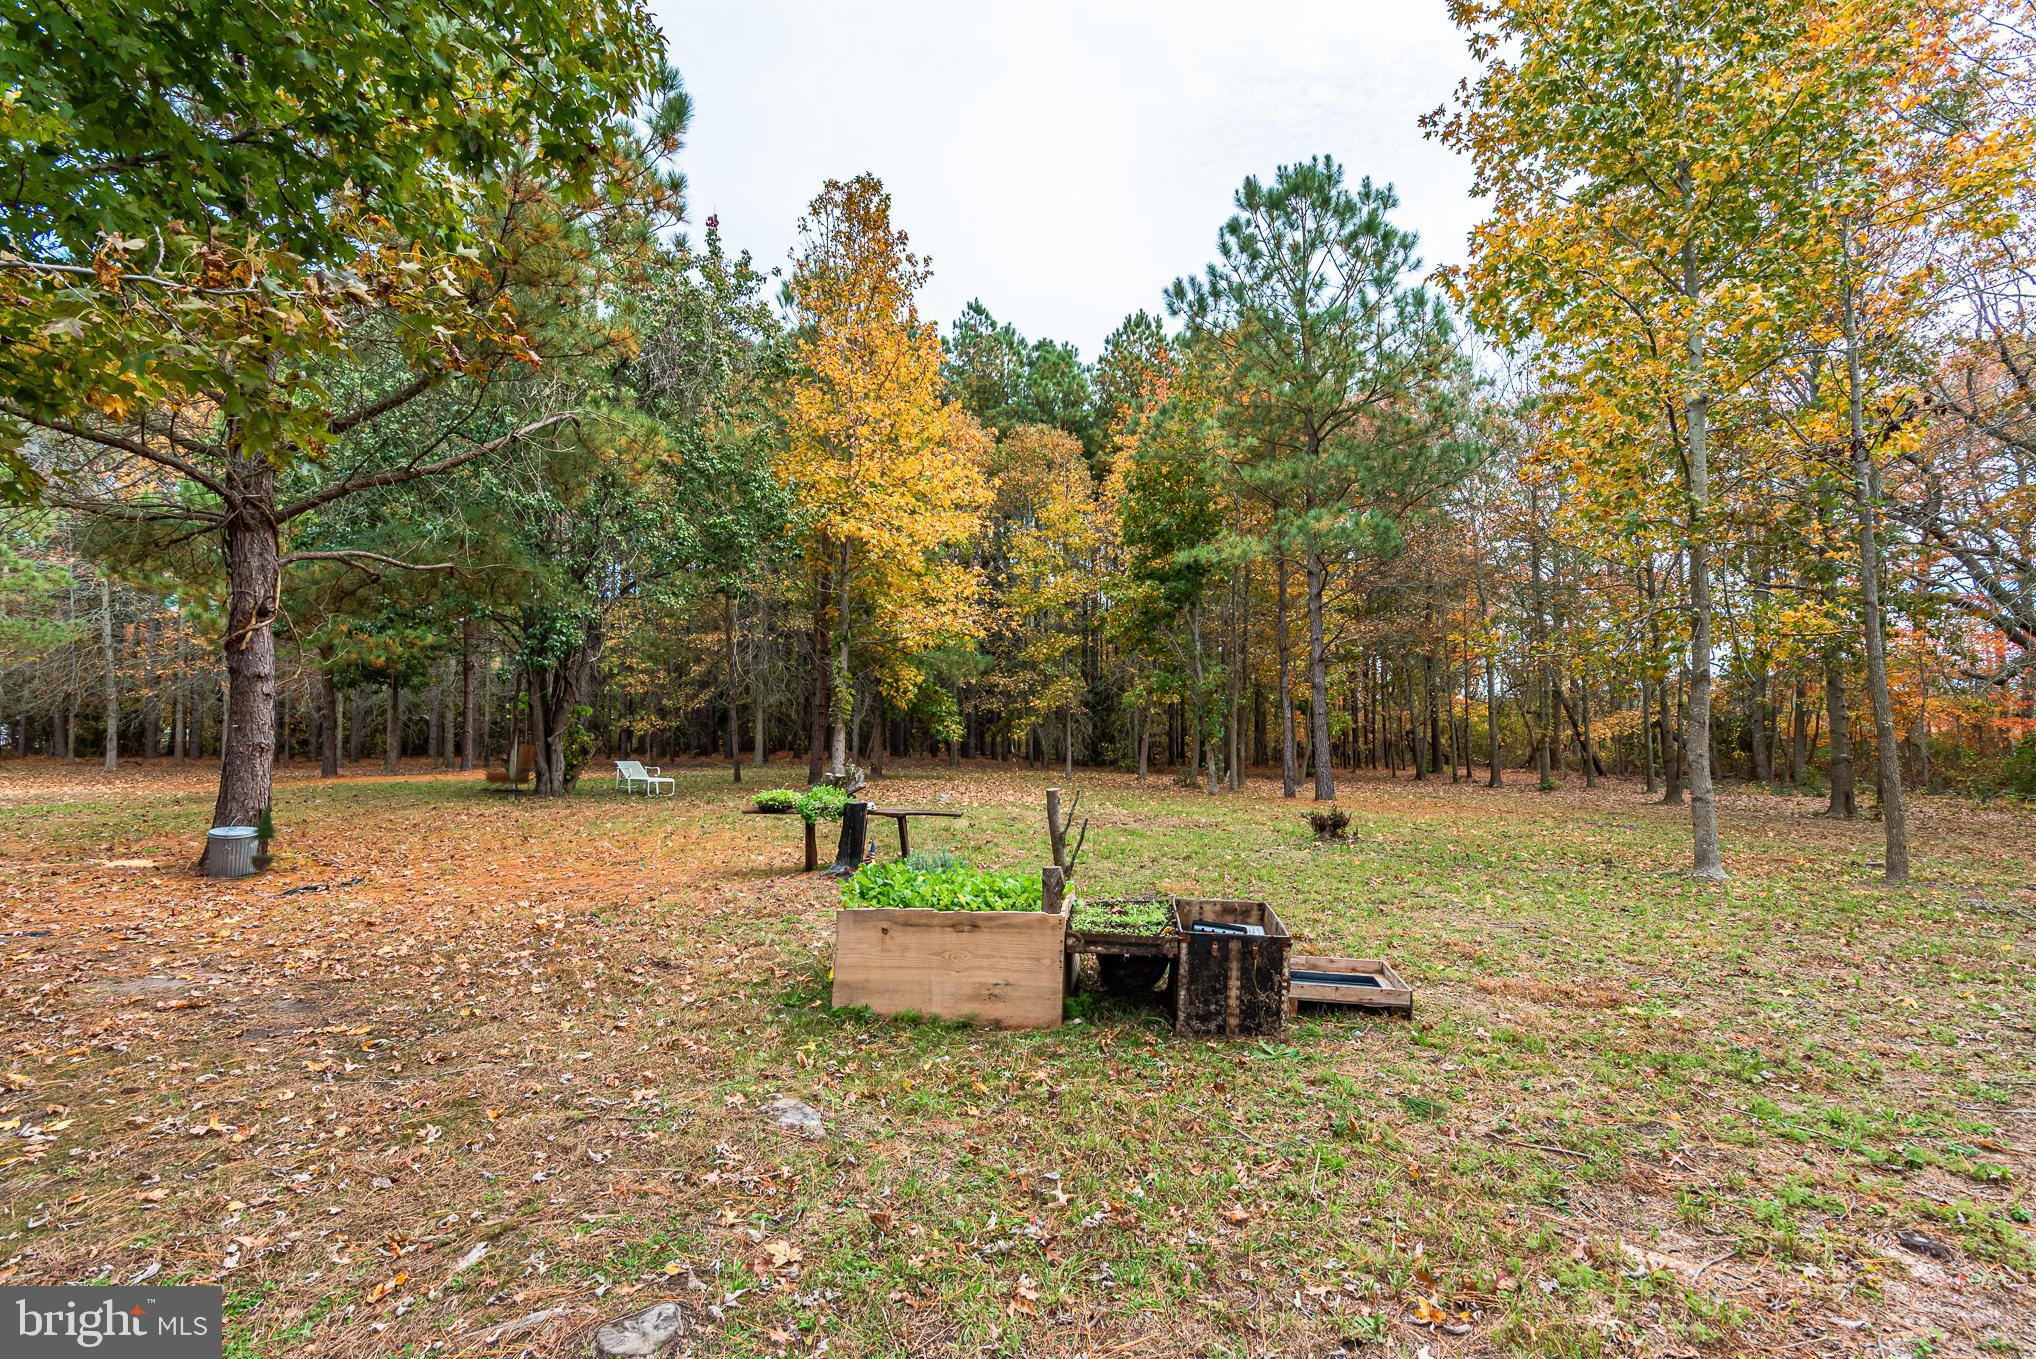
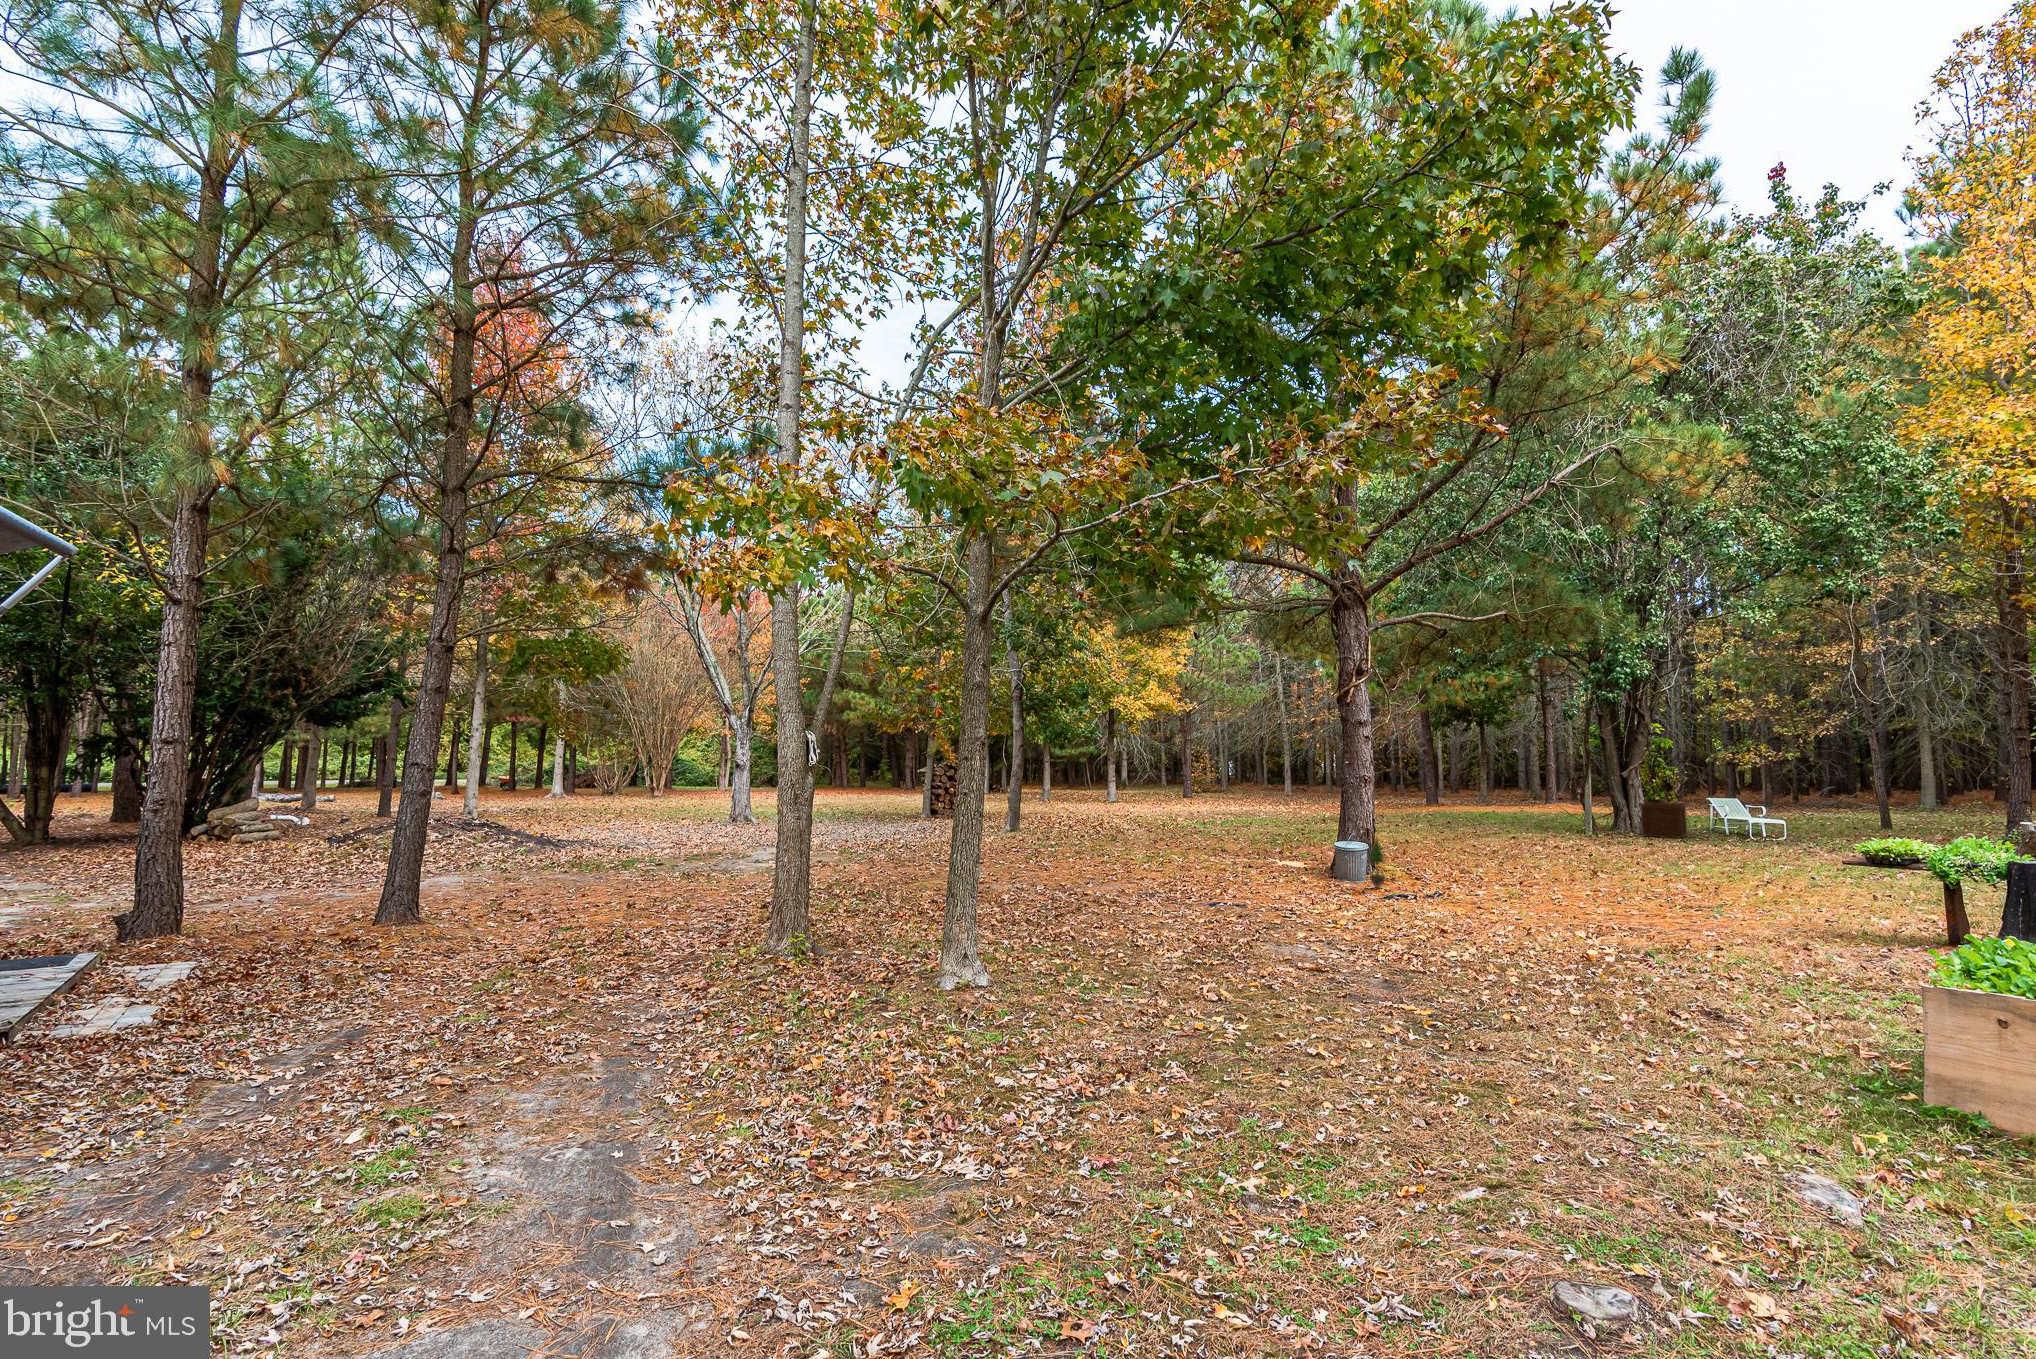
lounge chair: present [483,744,537,794] -> none [1563,786,1616,835]
wooden crate: none [559,761,601,796] -> present [1640,802,1687,838]

